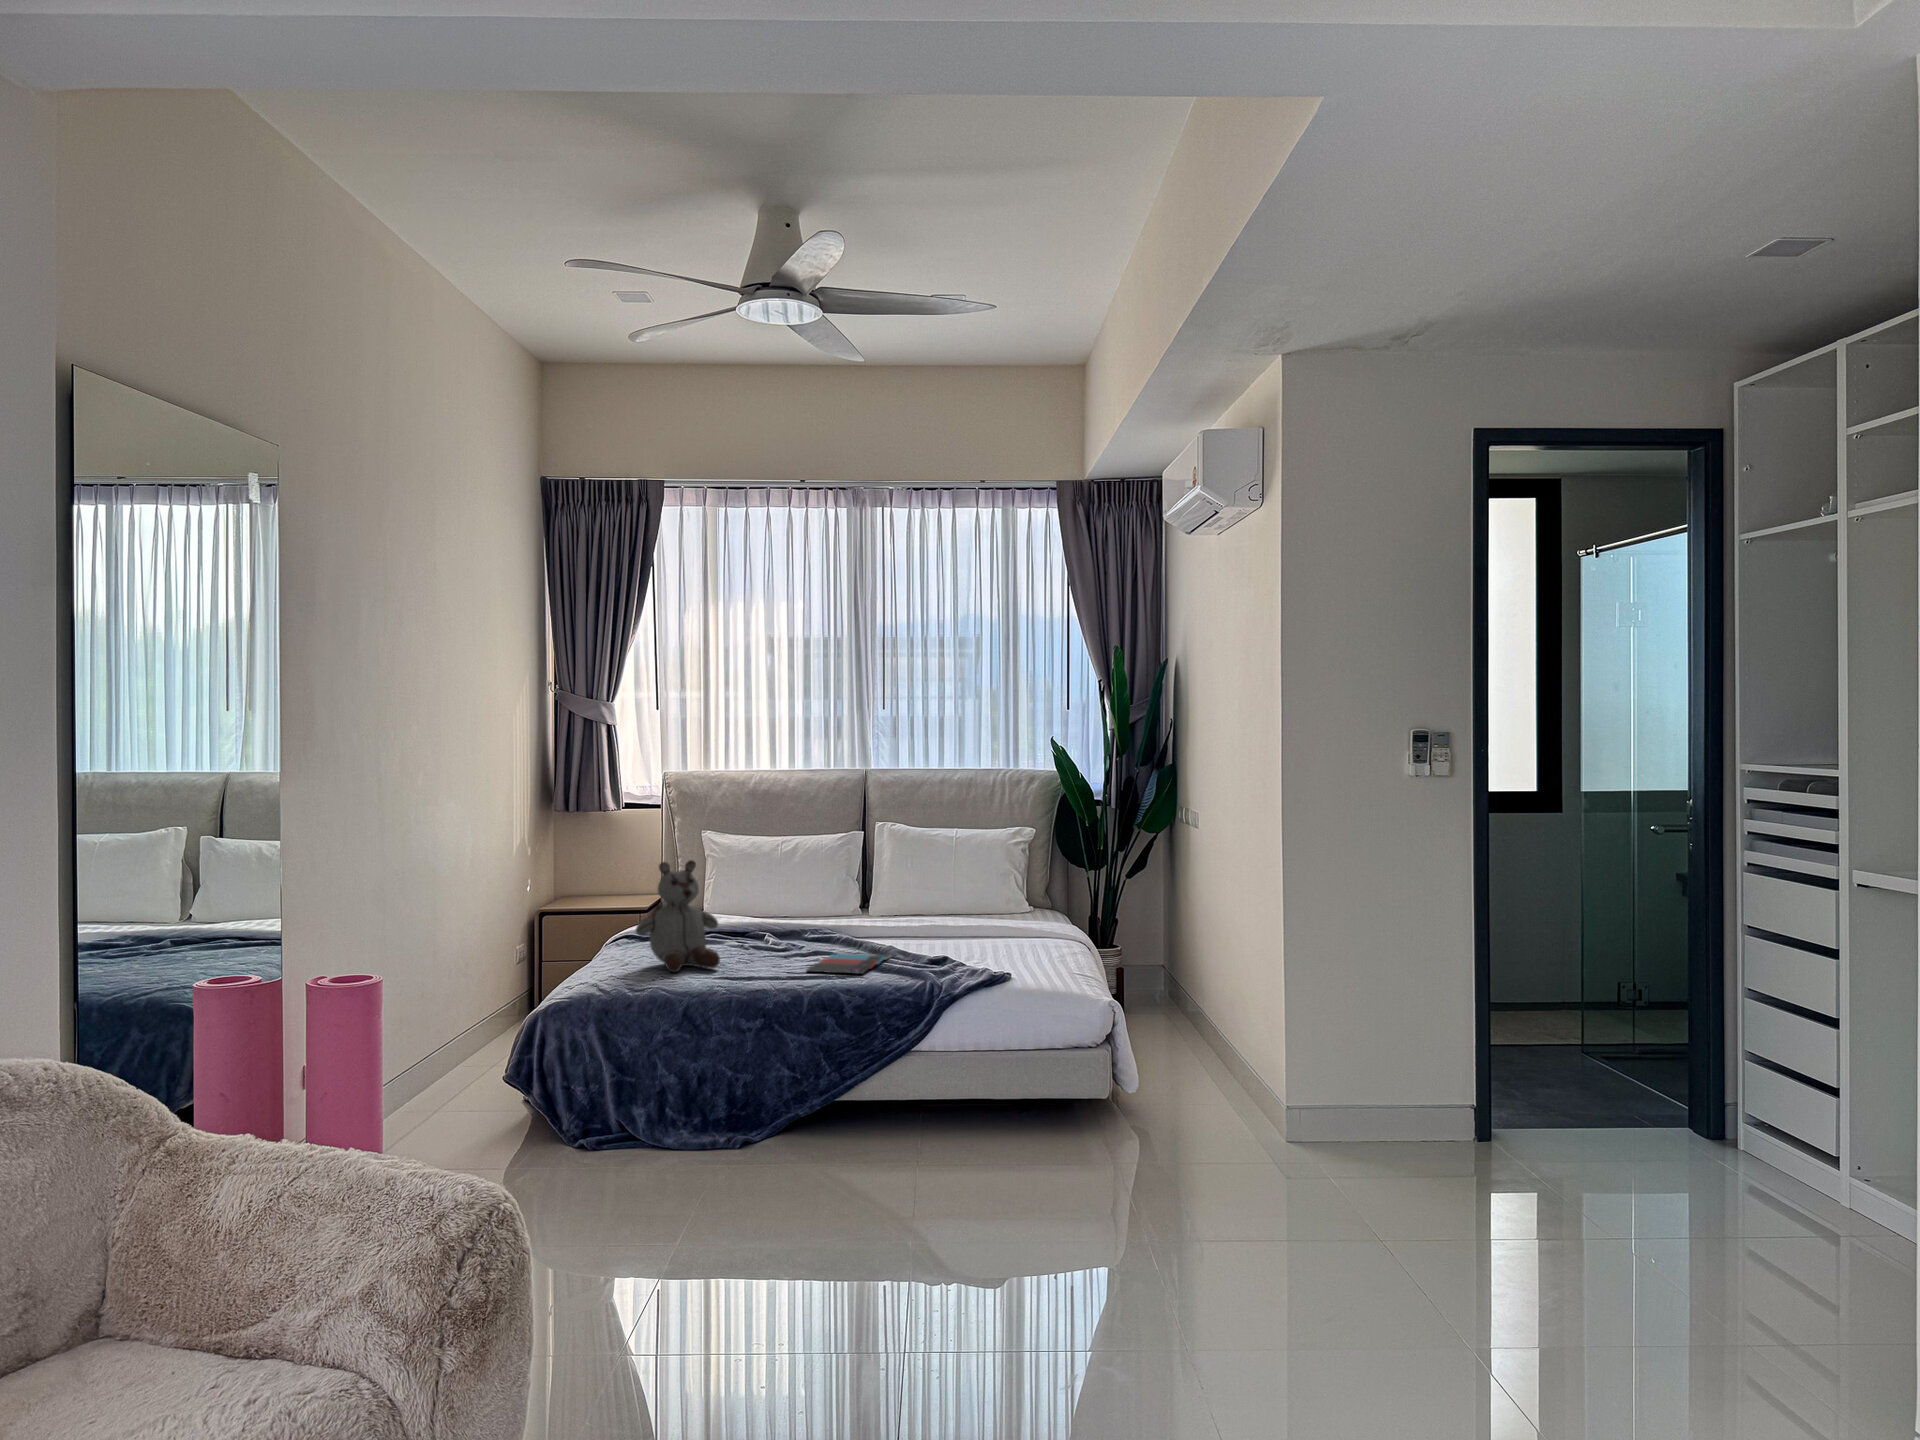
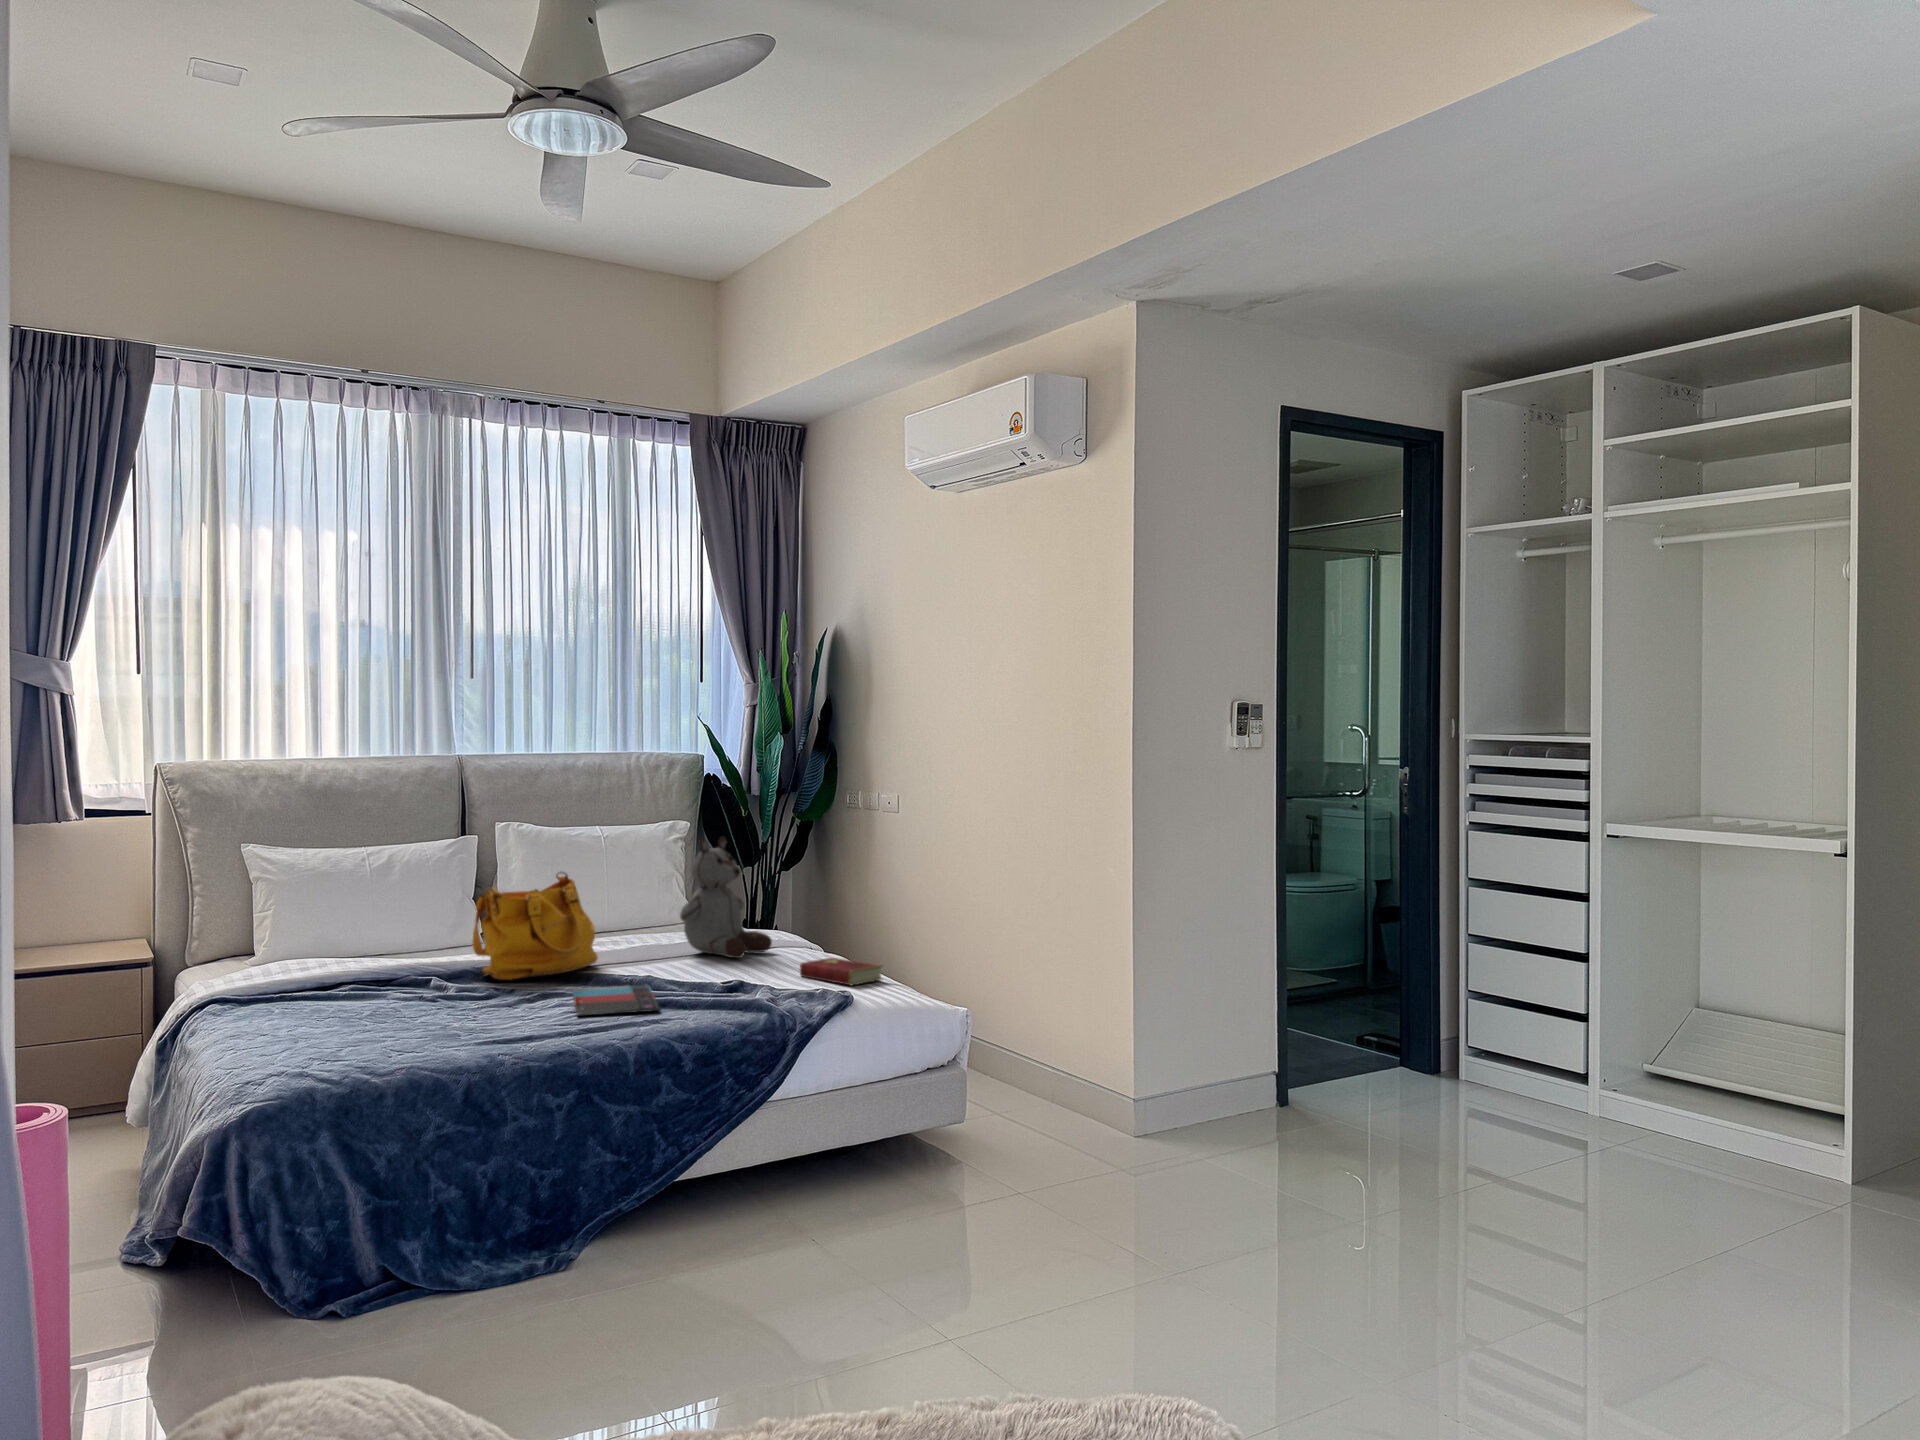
stuffed bear: present [636,860,720,972] -> present [680,837,772,958]
handbag: none [800,865,890,943] -> present [473,872,598,980]
hardcover book: none [1014,947,1067,971] -> present [800,958,882,986]

